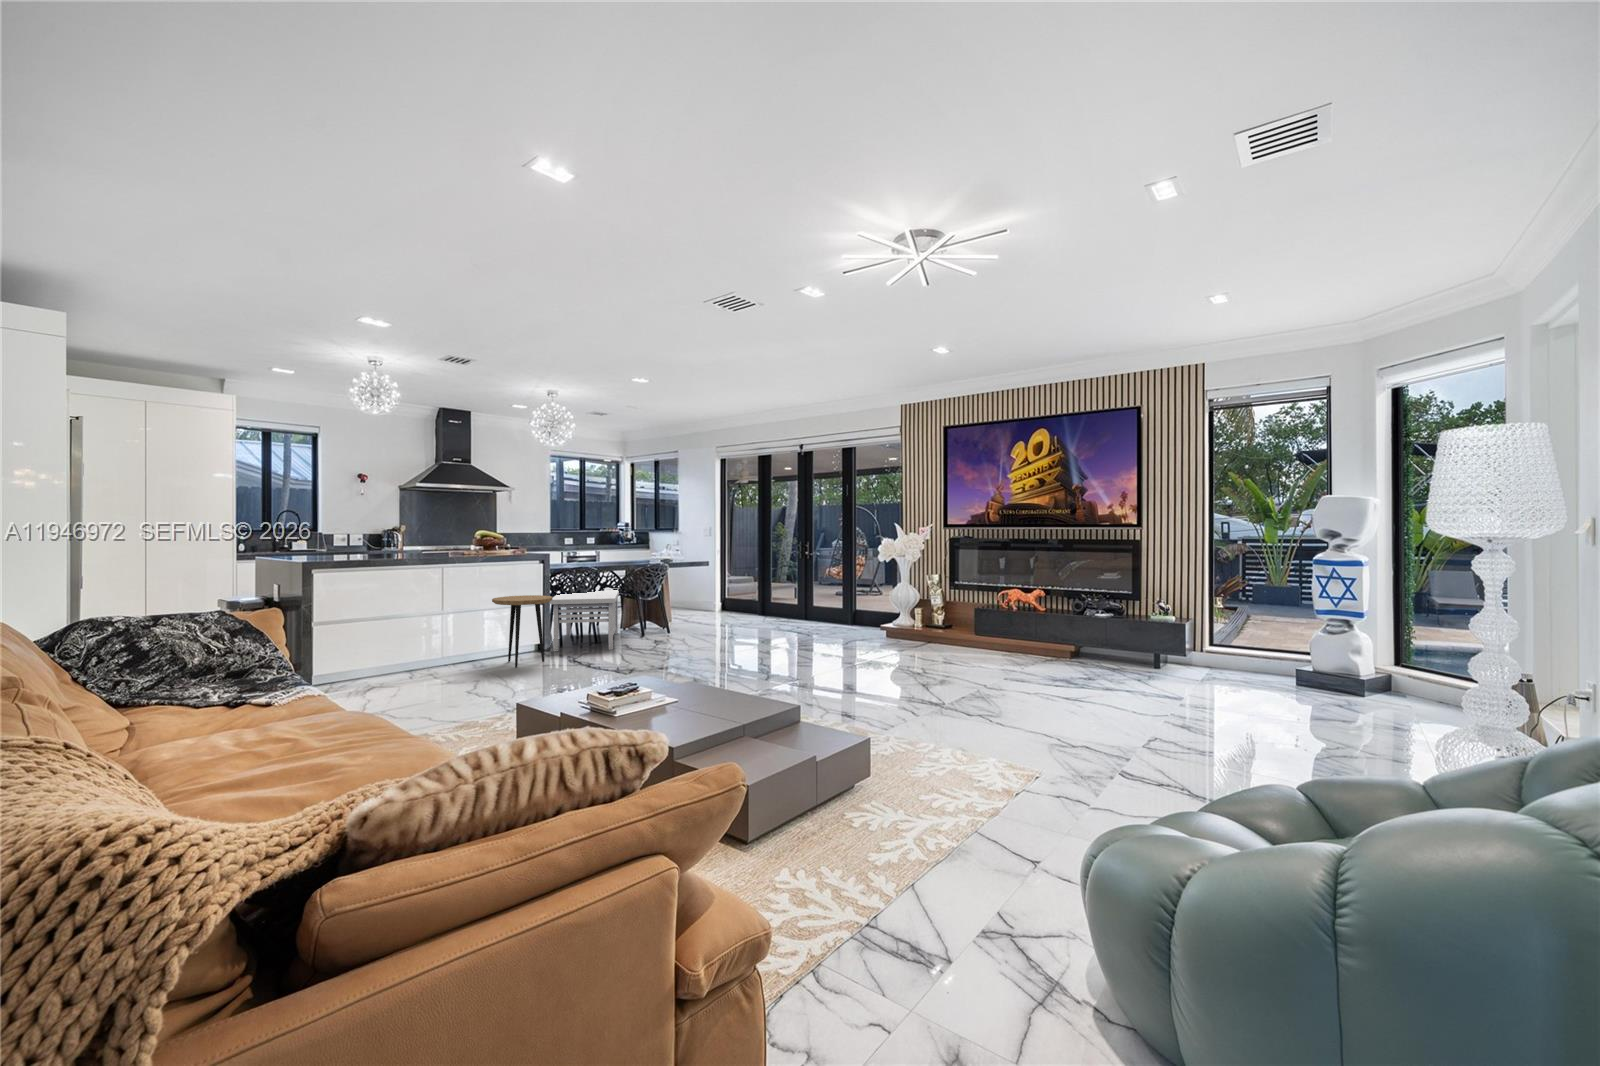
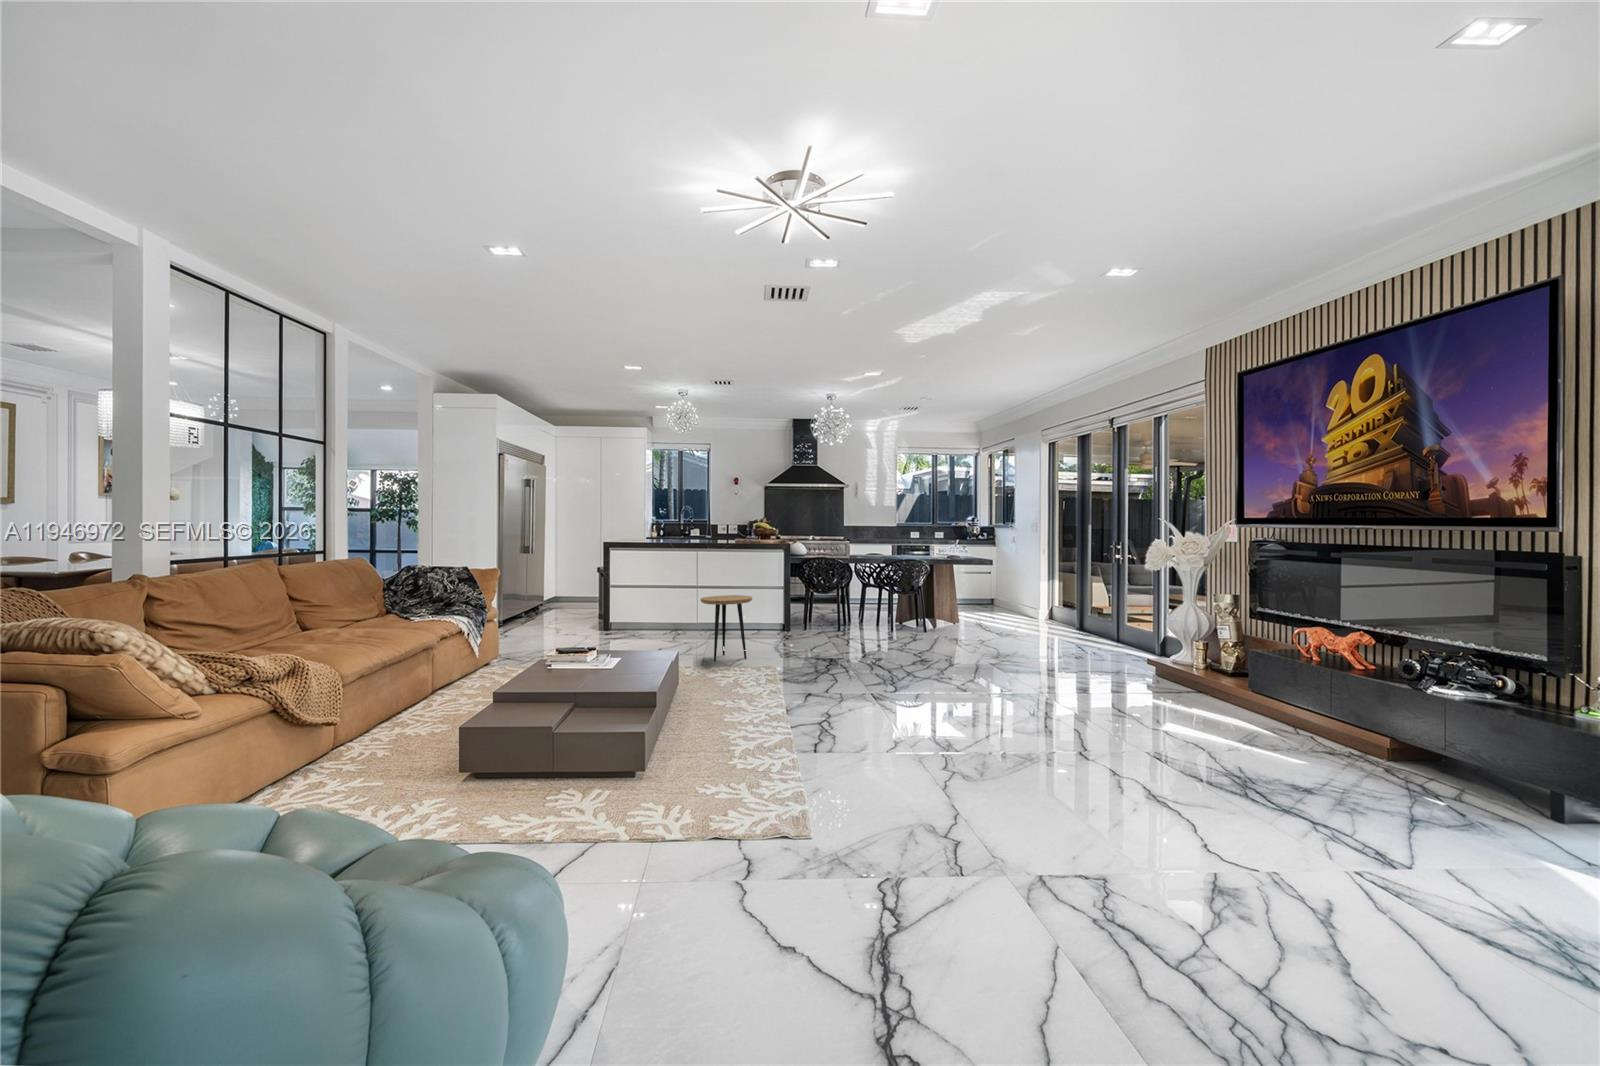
storage bench: present [550,590,619,651] -> none [770,590,875,654]

